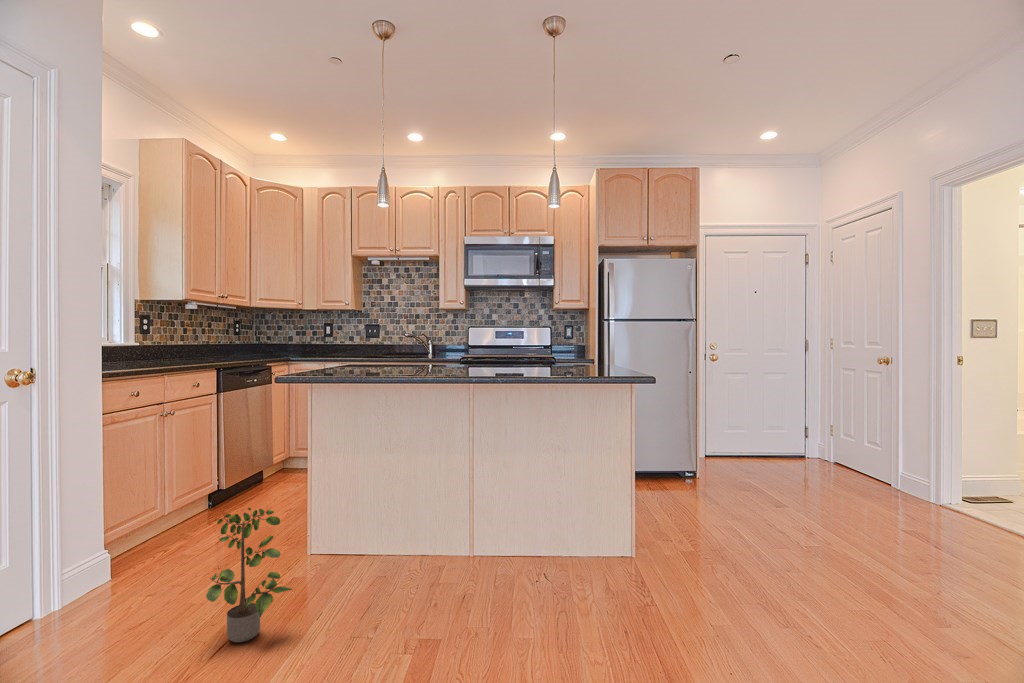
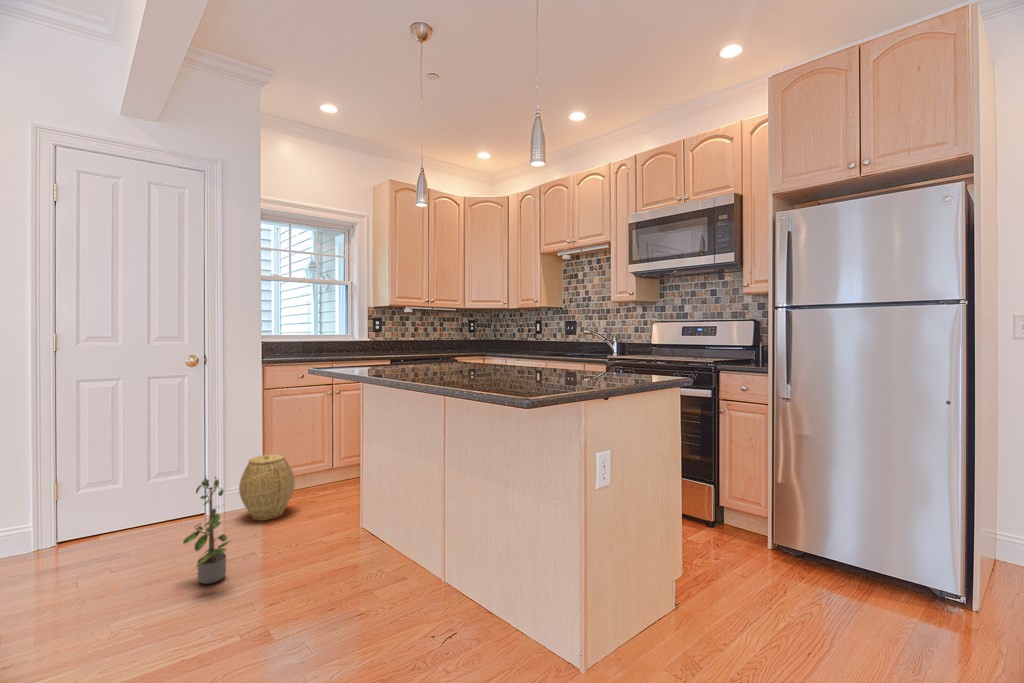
woven basket: none [106,498,188,591] -> present [239,454,294,520]

